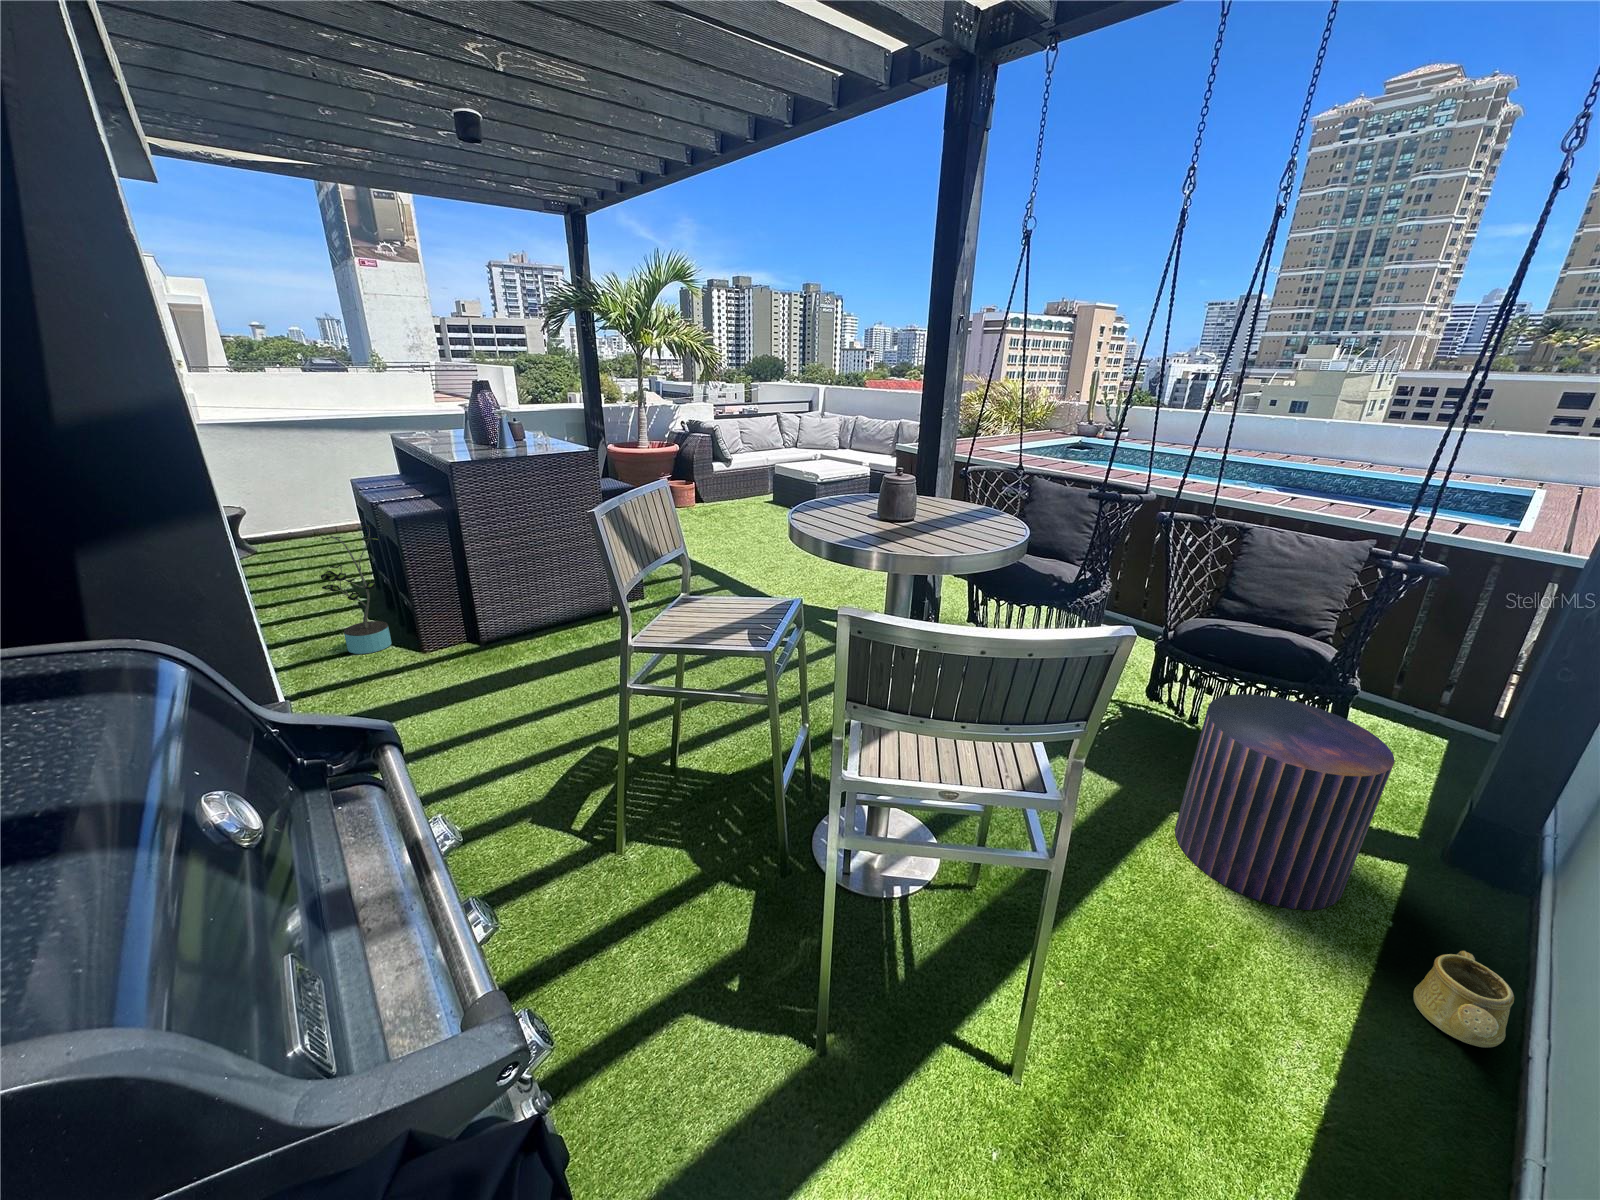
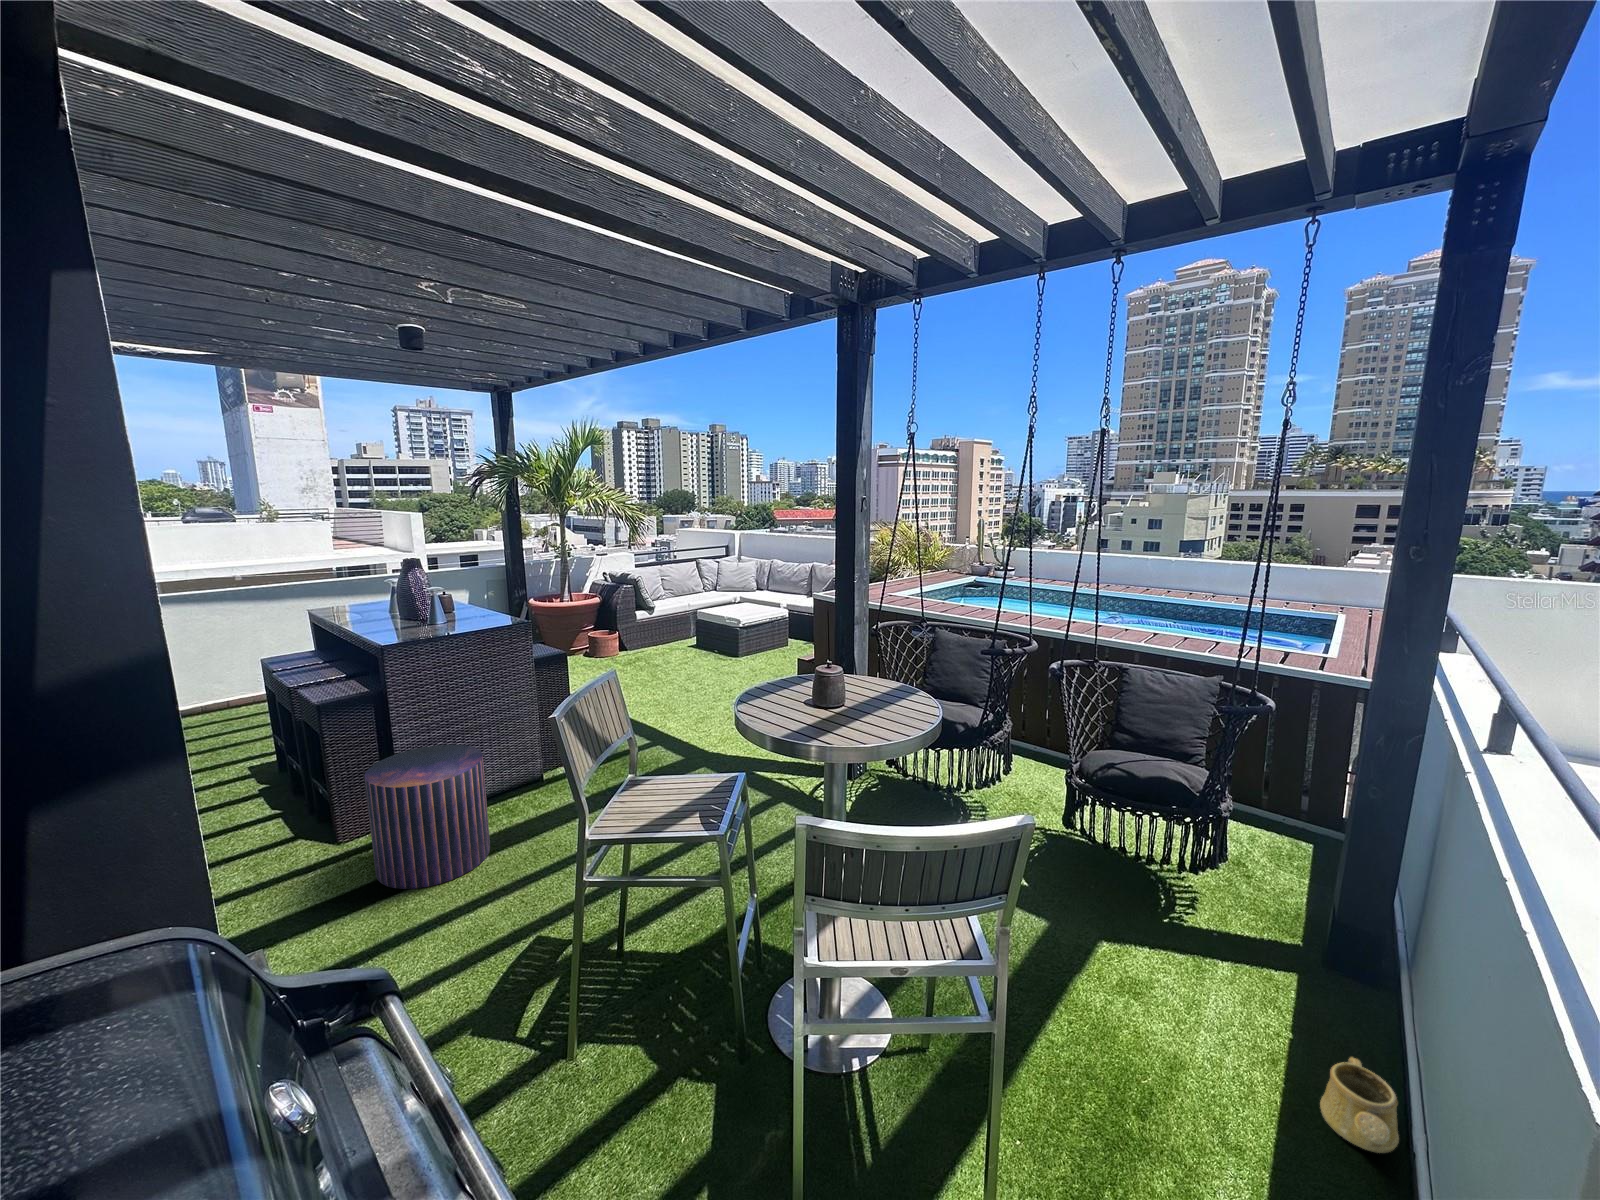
potted plant: present [320,525,392,654] -> none [235,712,306,851]
pouf: present [1175,694,1395,910] -> present [364,745,490,889]

